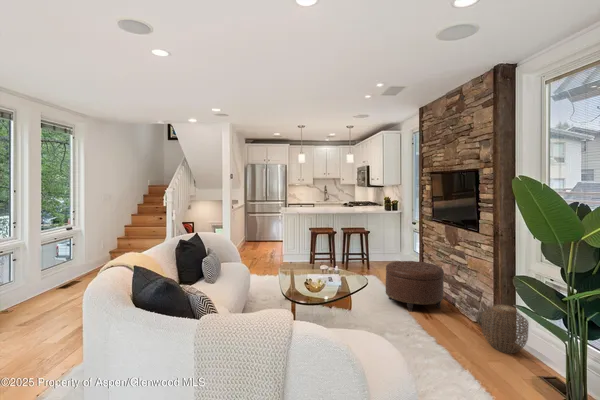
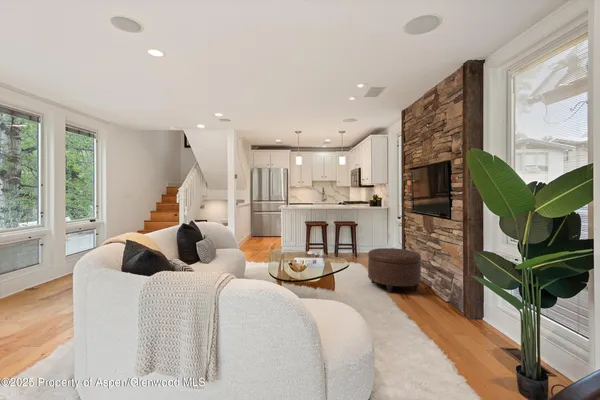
woven basket: present [482,304,528,353] -> none [452,284,496,329]

